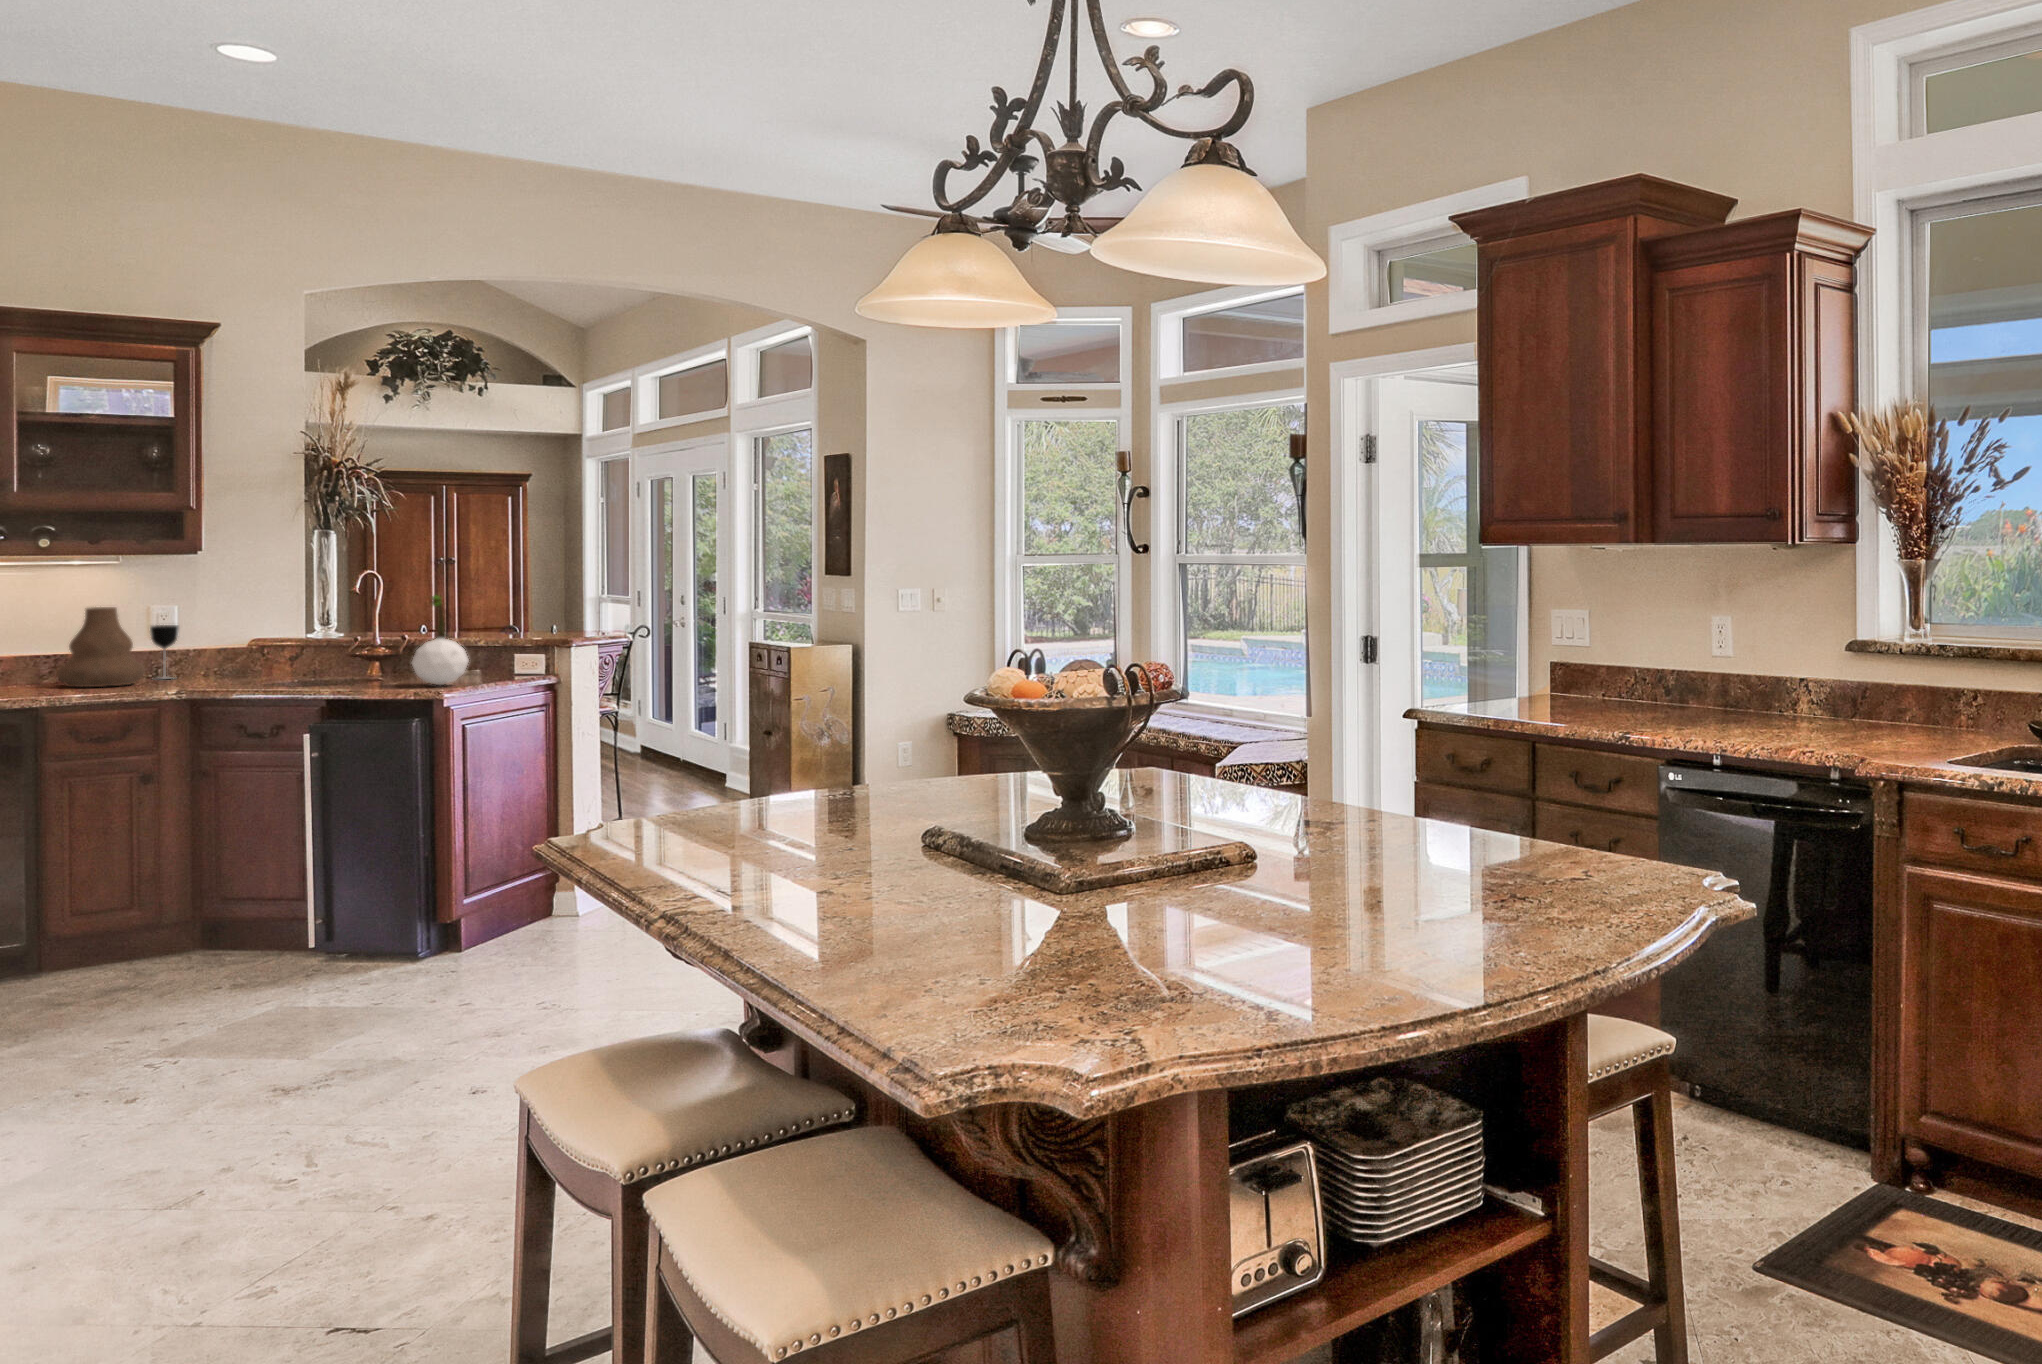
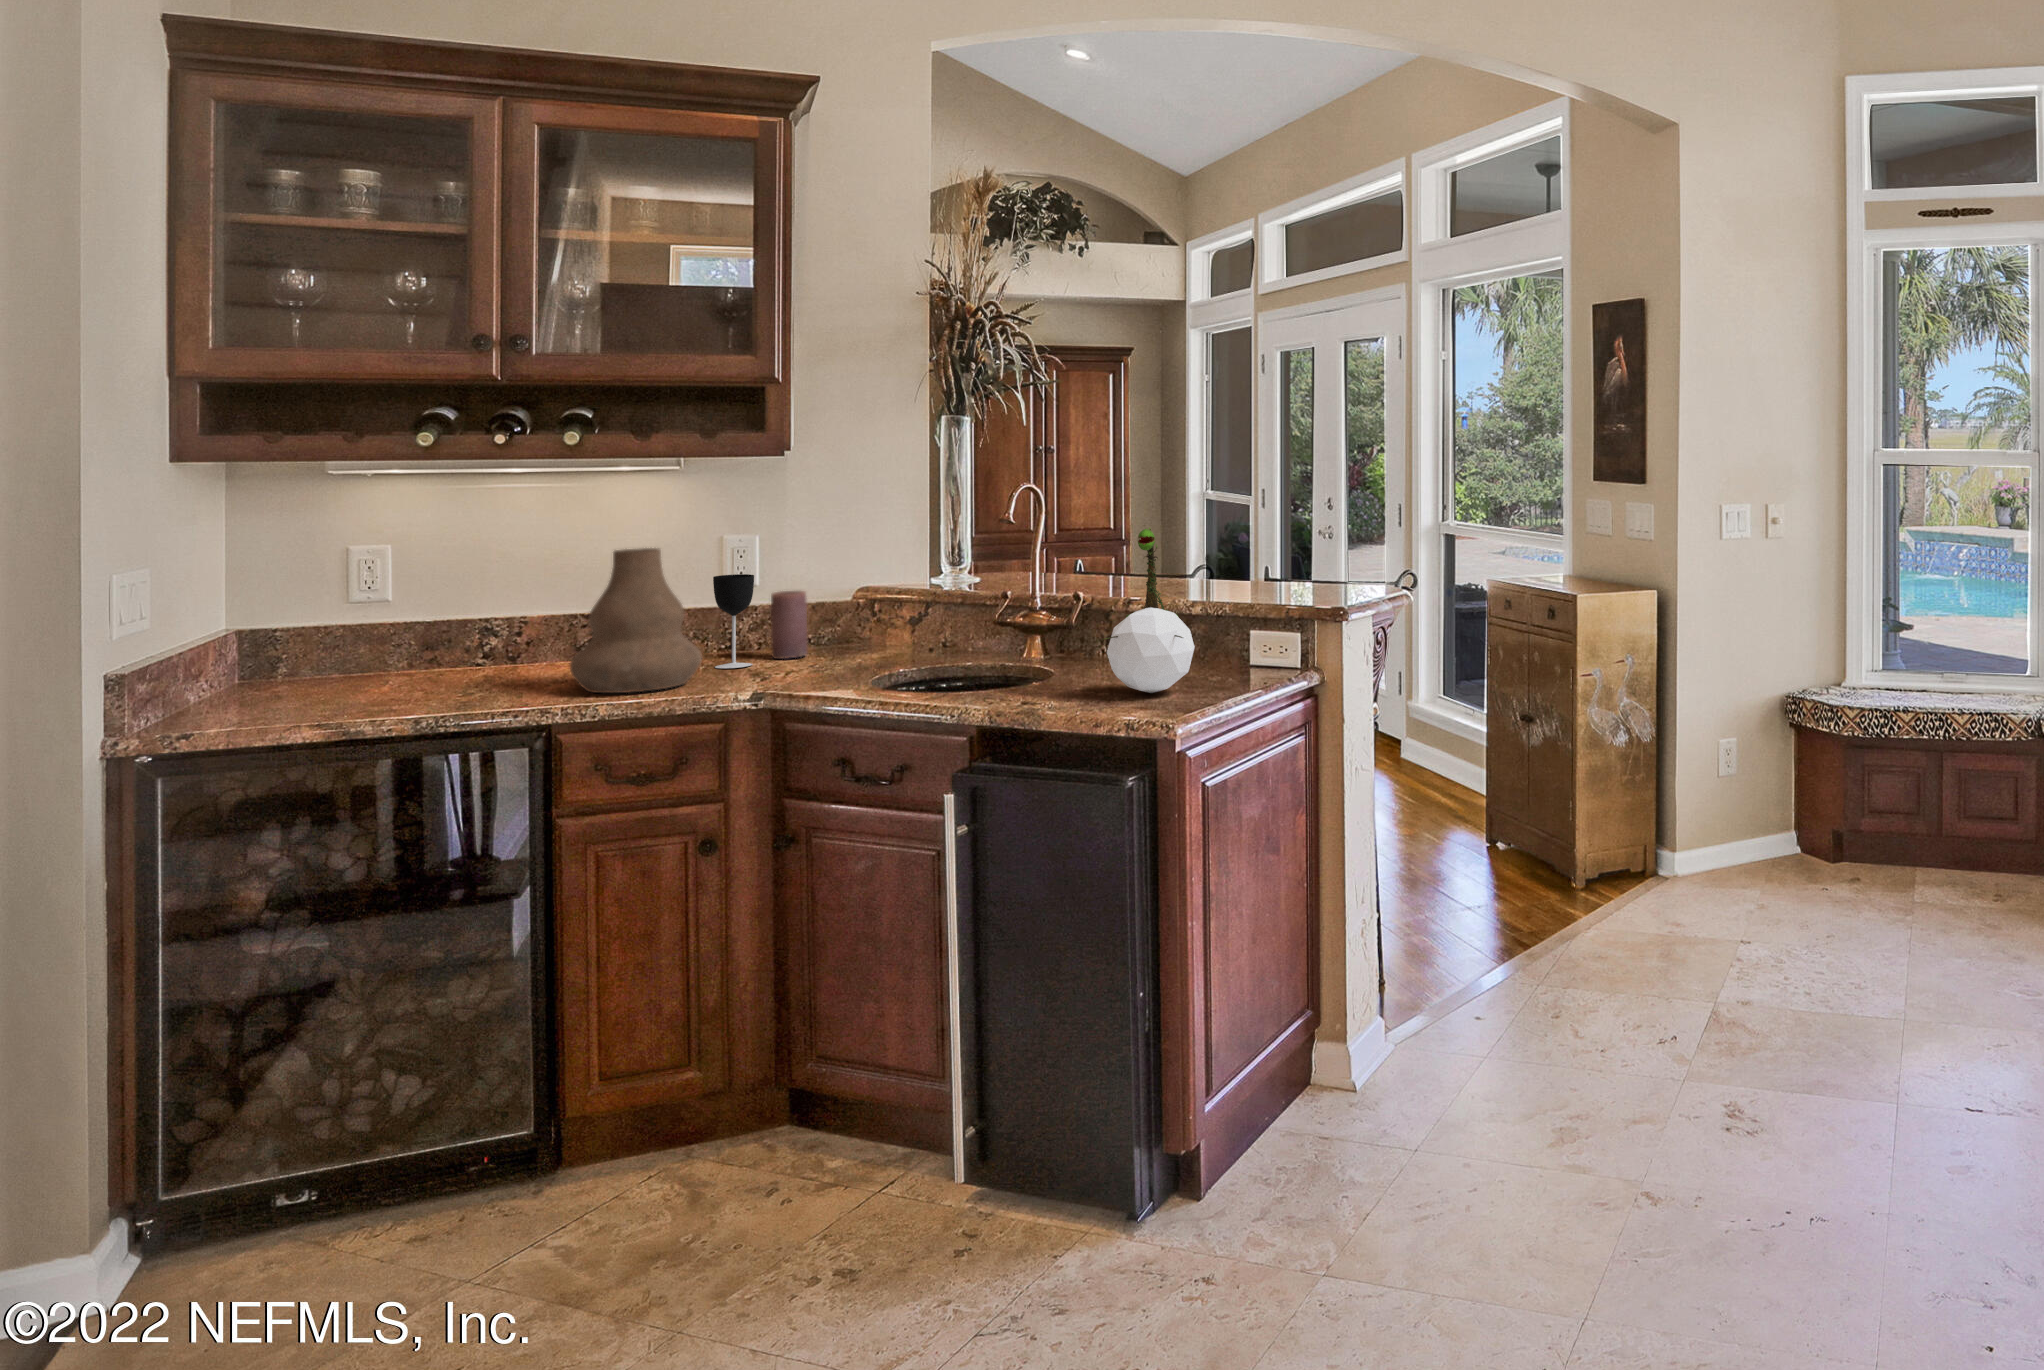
candle: none [190,636,216,676] -> present [771,591,807,659]

